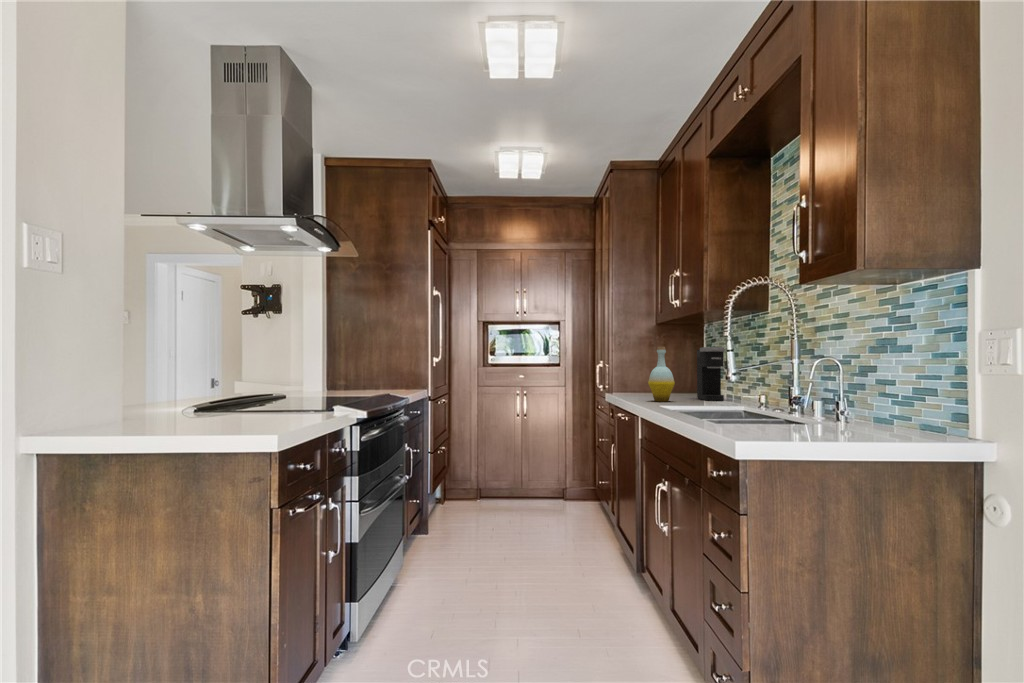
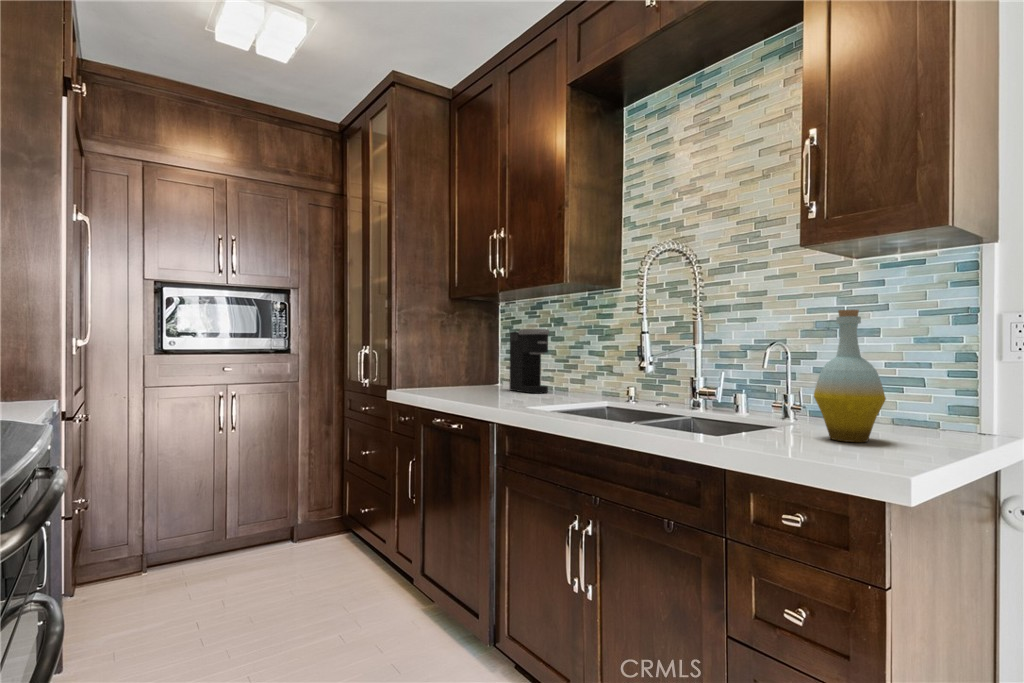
bottle: present [648,347,675,402] -> present [814,309,886,442]

